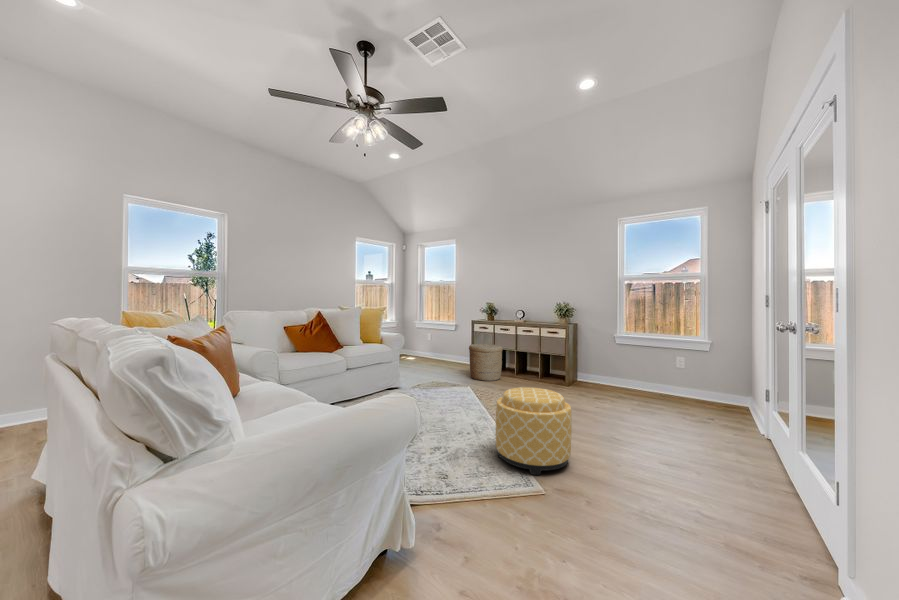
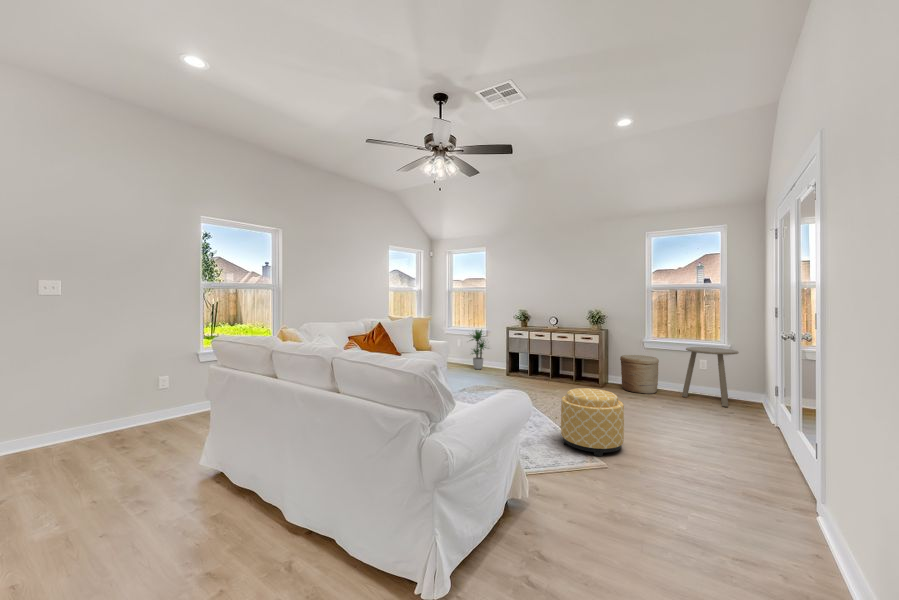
potted plant: none [432,321,459,366] -> present [472,329,486,369]
woven basket: present [469,344,503,381] -> present [620,355,659,394]
side table: none [657,344,721,412] -> present [682,347,739,406]

